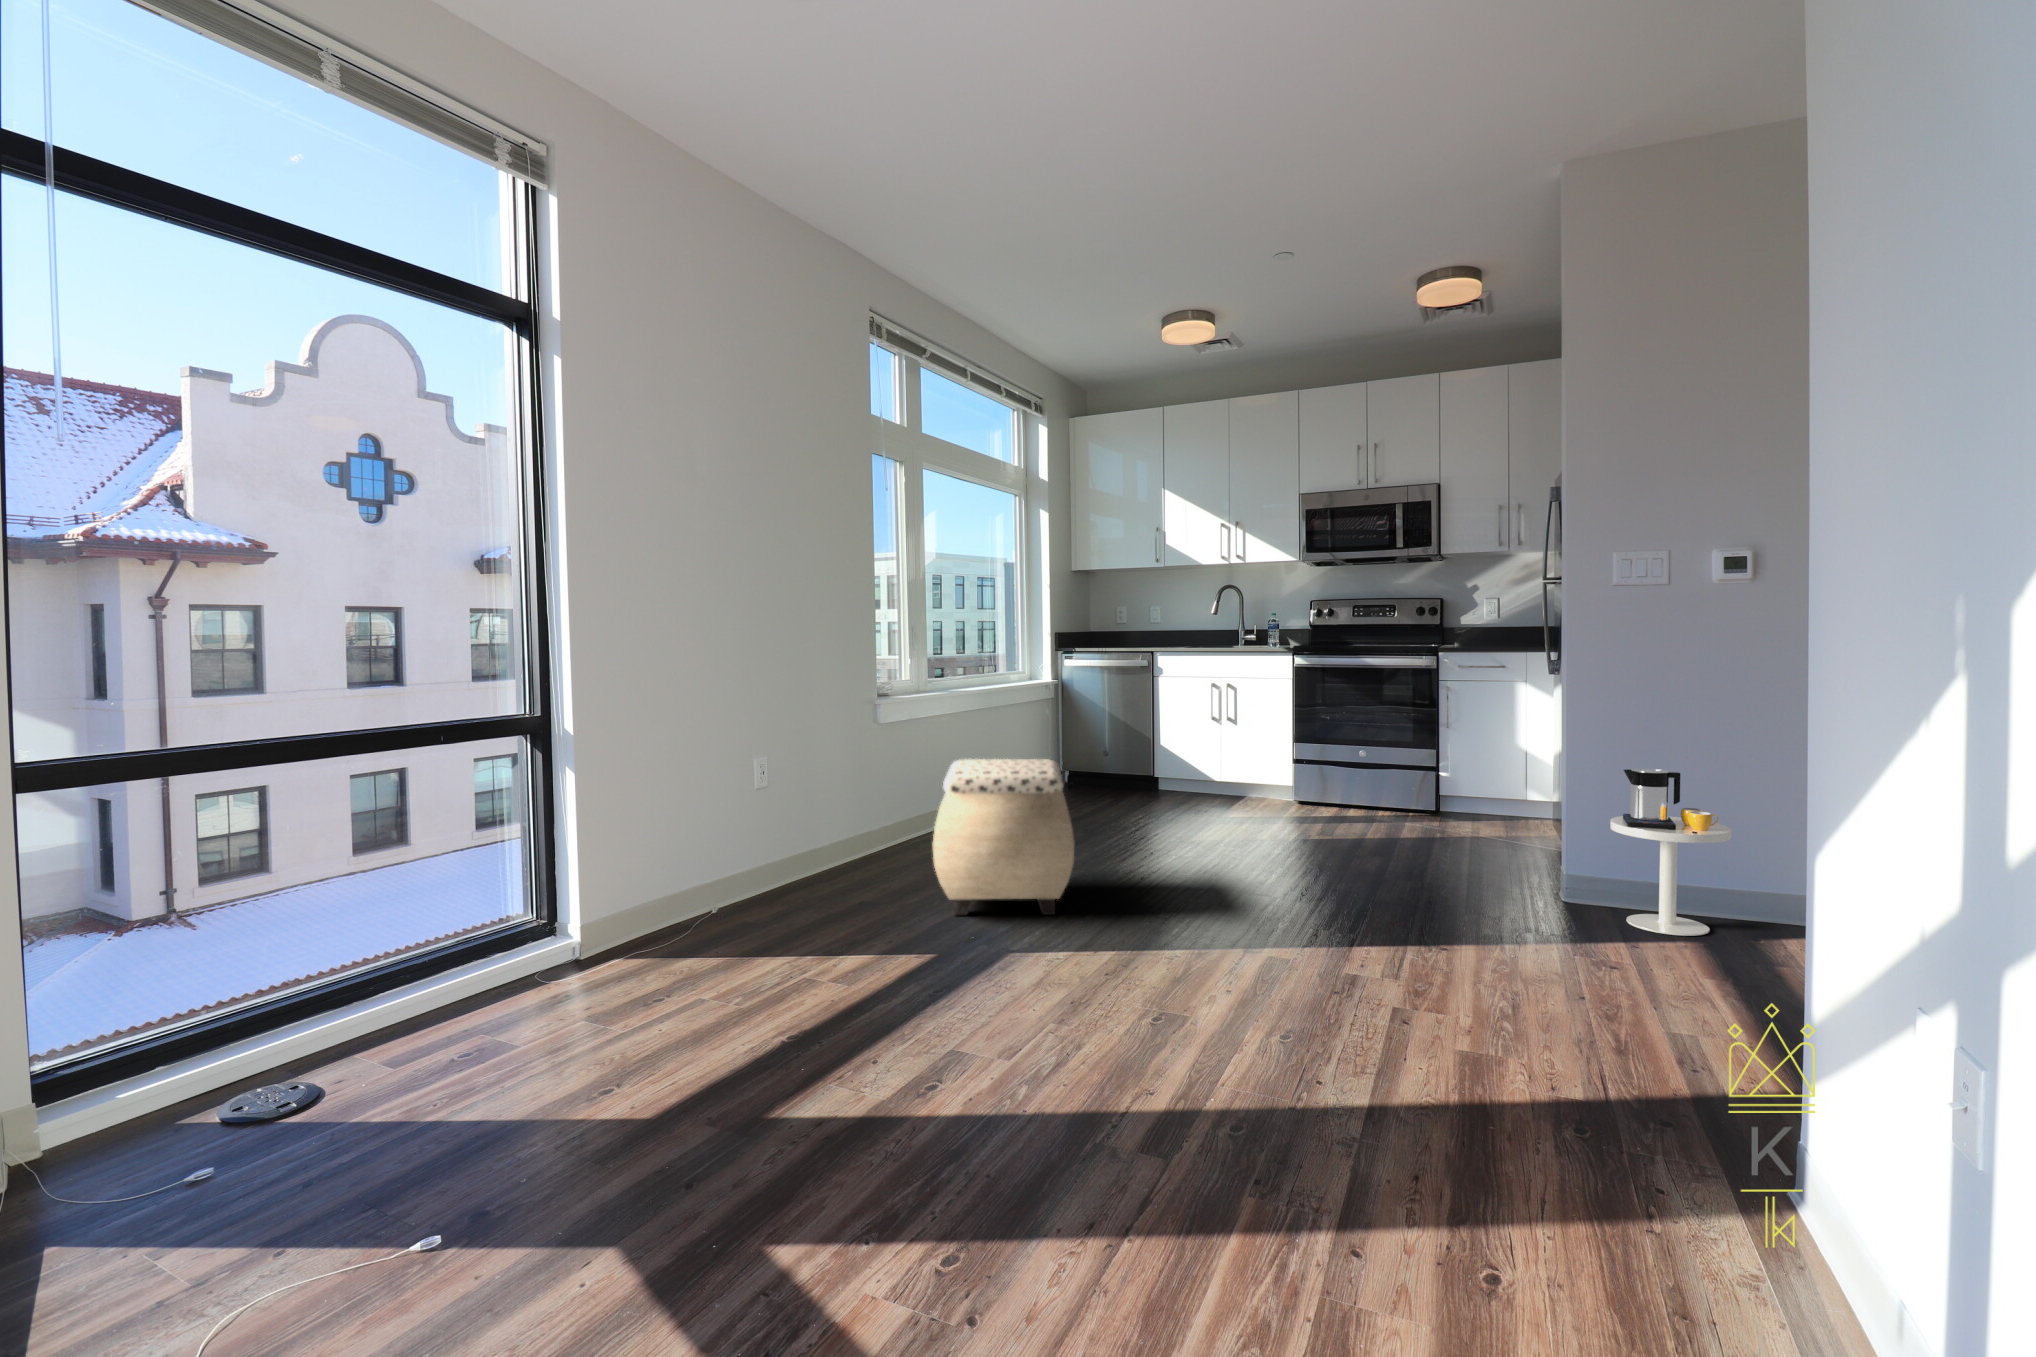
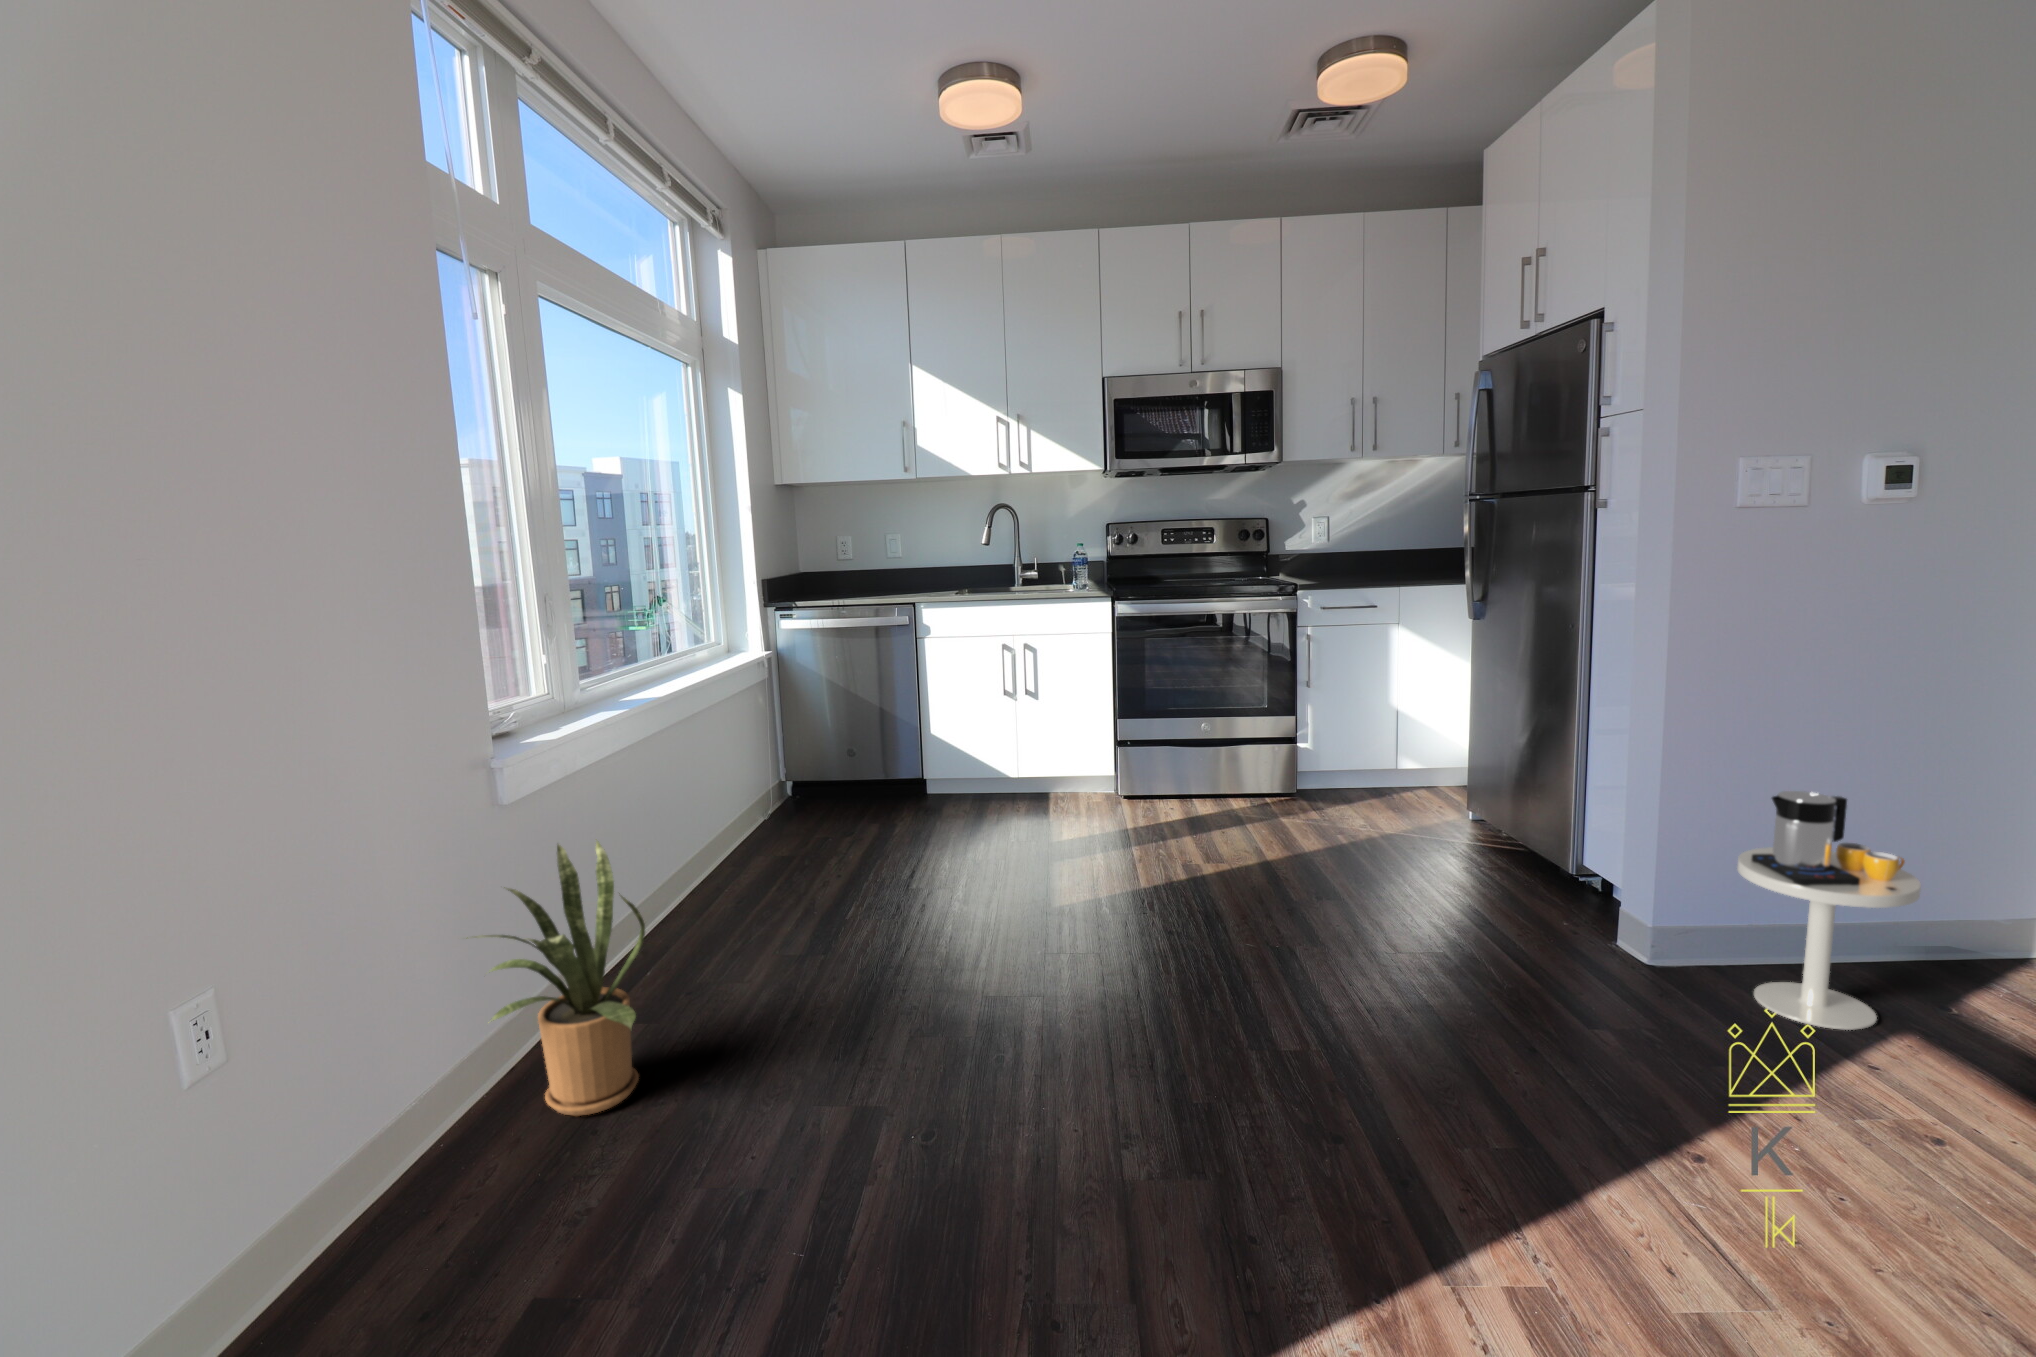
house plant: none [834,742,919,877] -> present [476,839,645,1116]
ottoman: present [932,759,1074,915] -> none [712,865,1027,1240]

